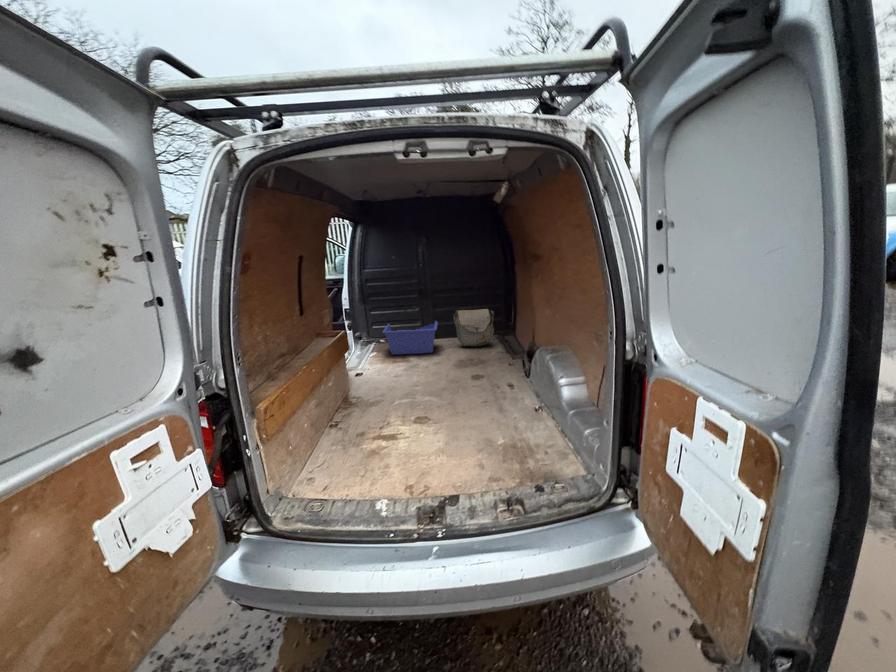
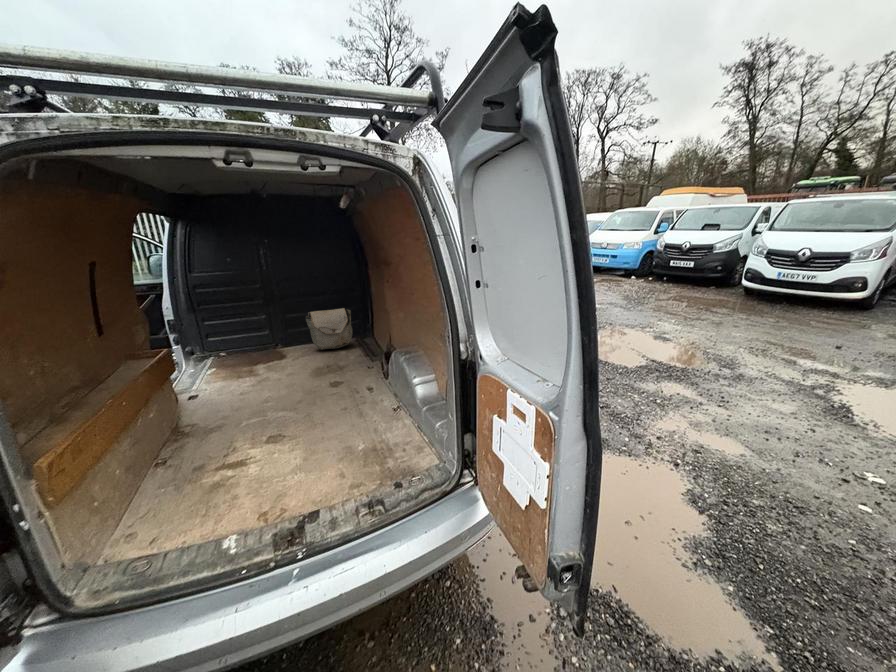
storage bin: present [383,321,438,355] -> none [218,325,288,367]

